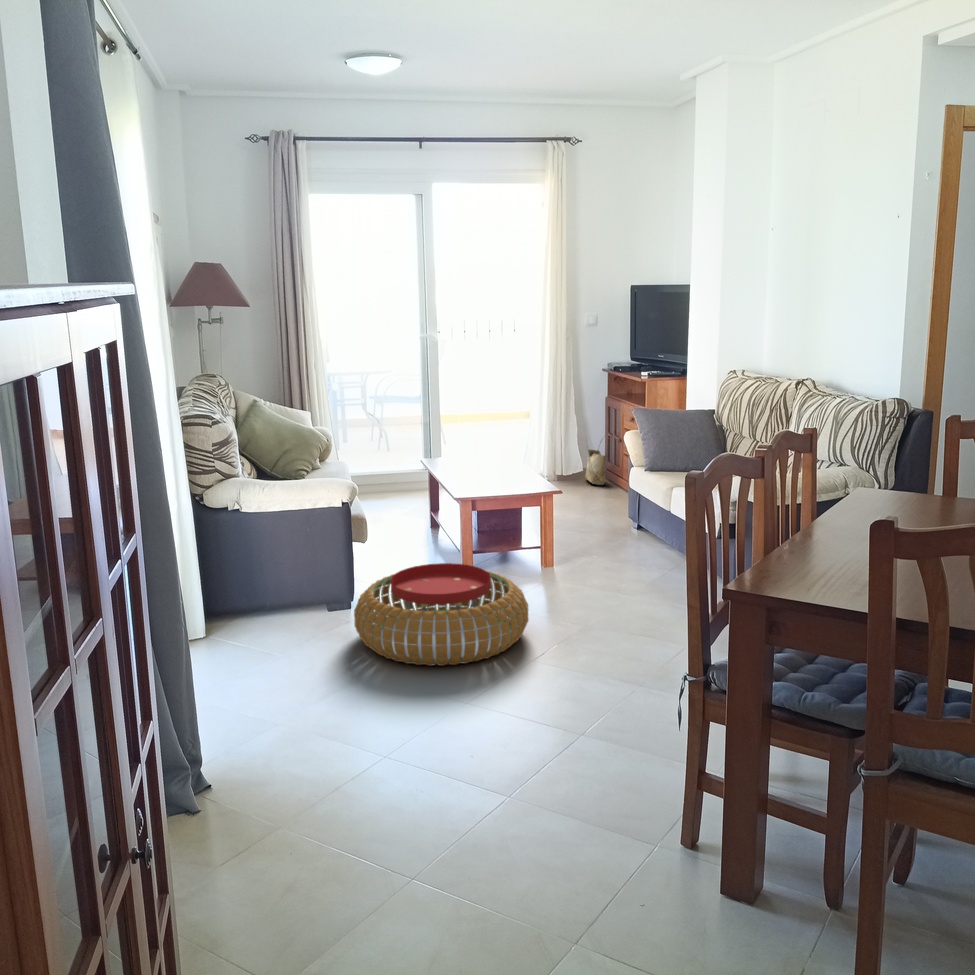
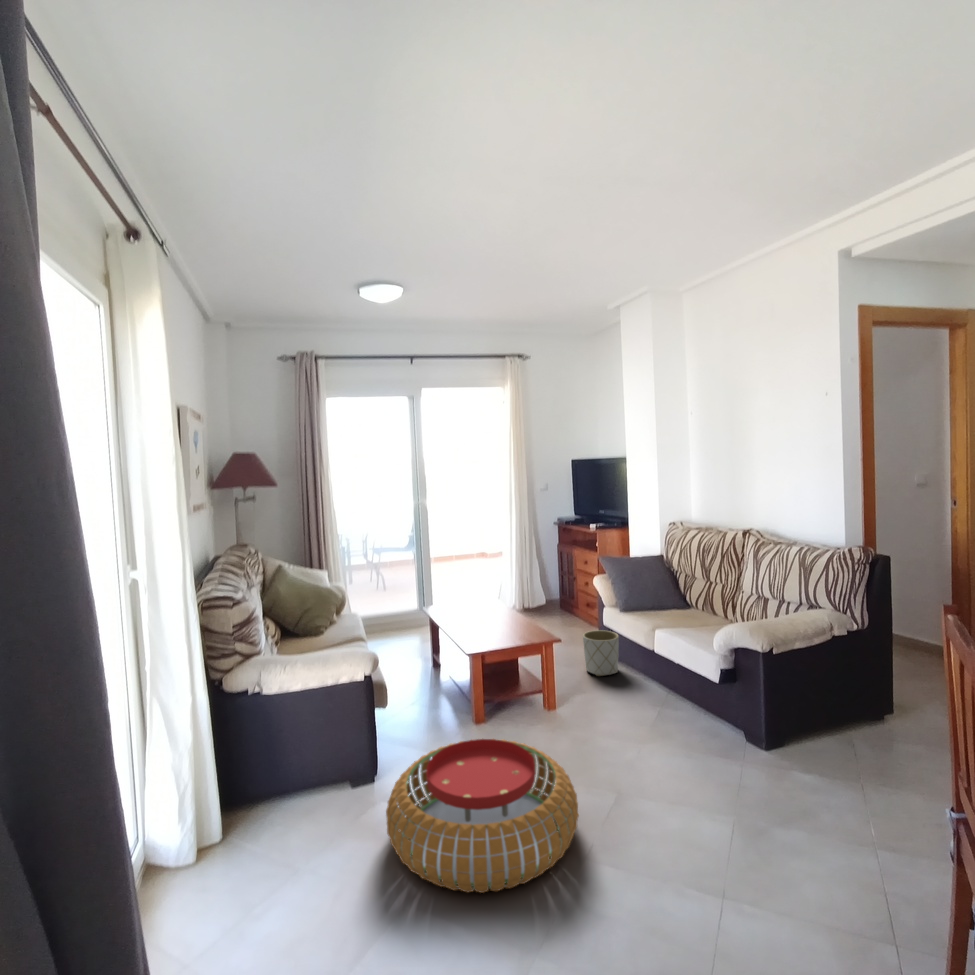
woven basket: present [585,450,607,485] -> none [546,575,564,614]
planter: none [599,493,640,542] -> present [583,630,619,676]

